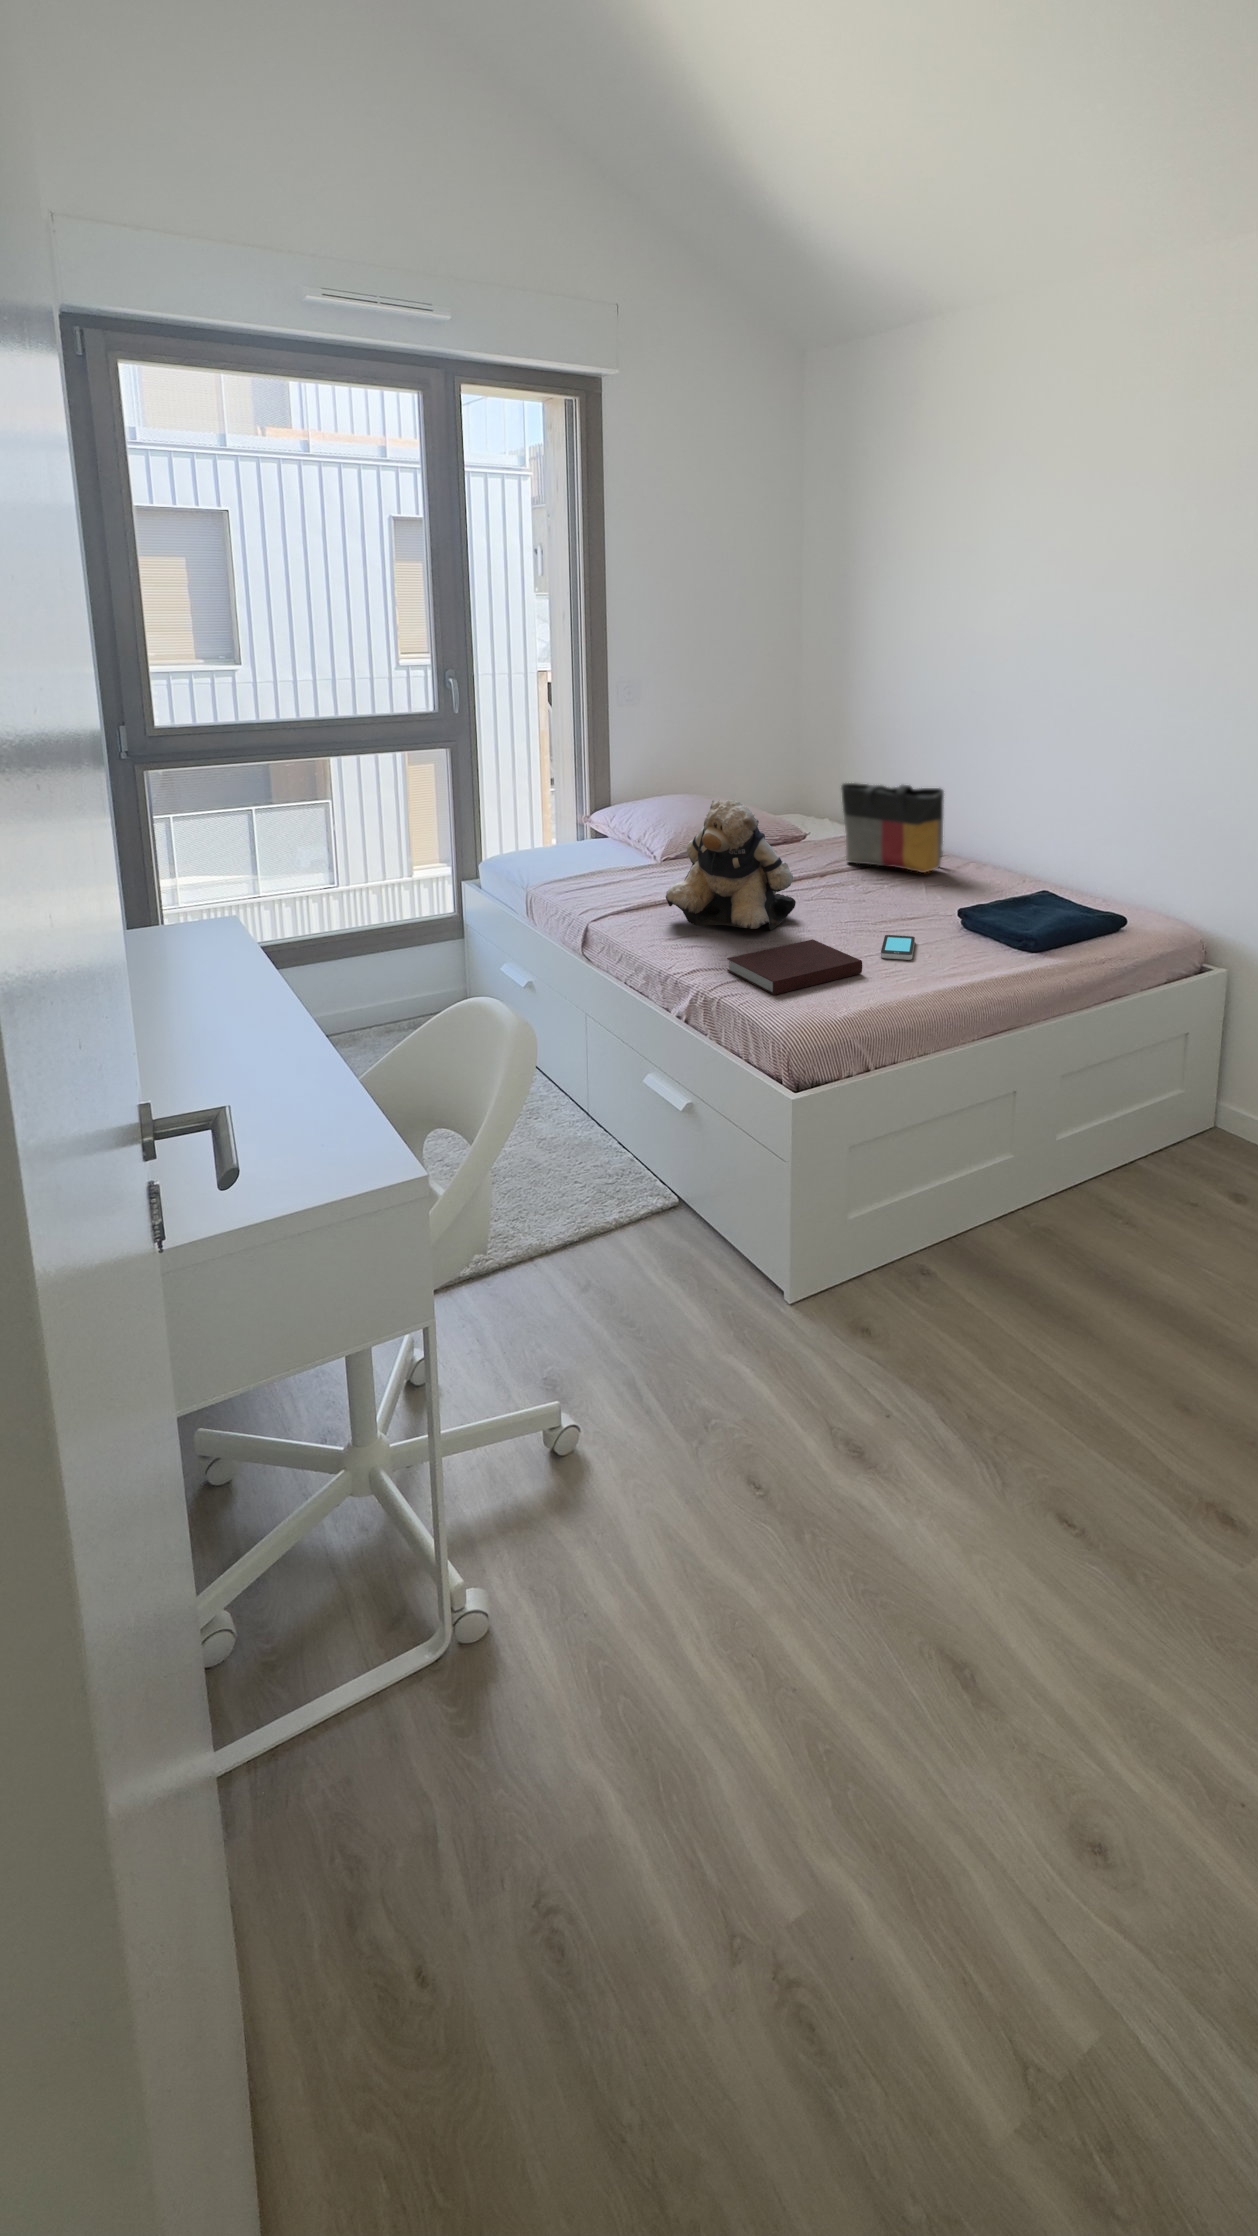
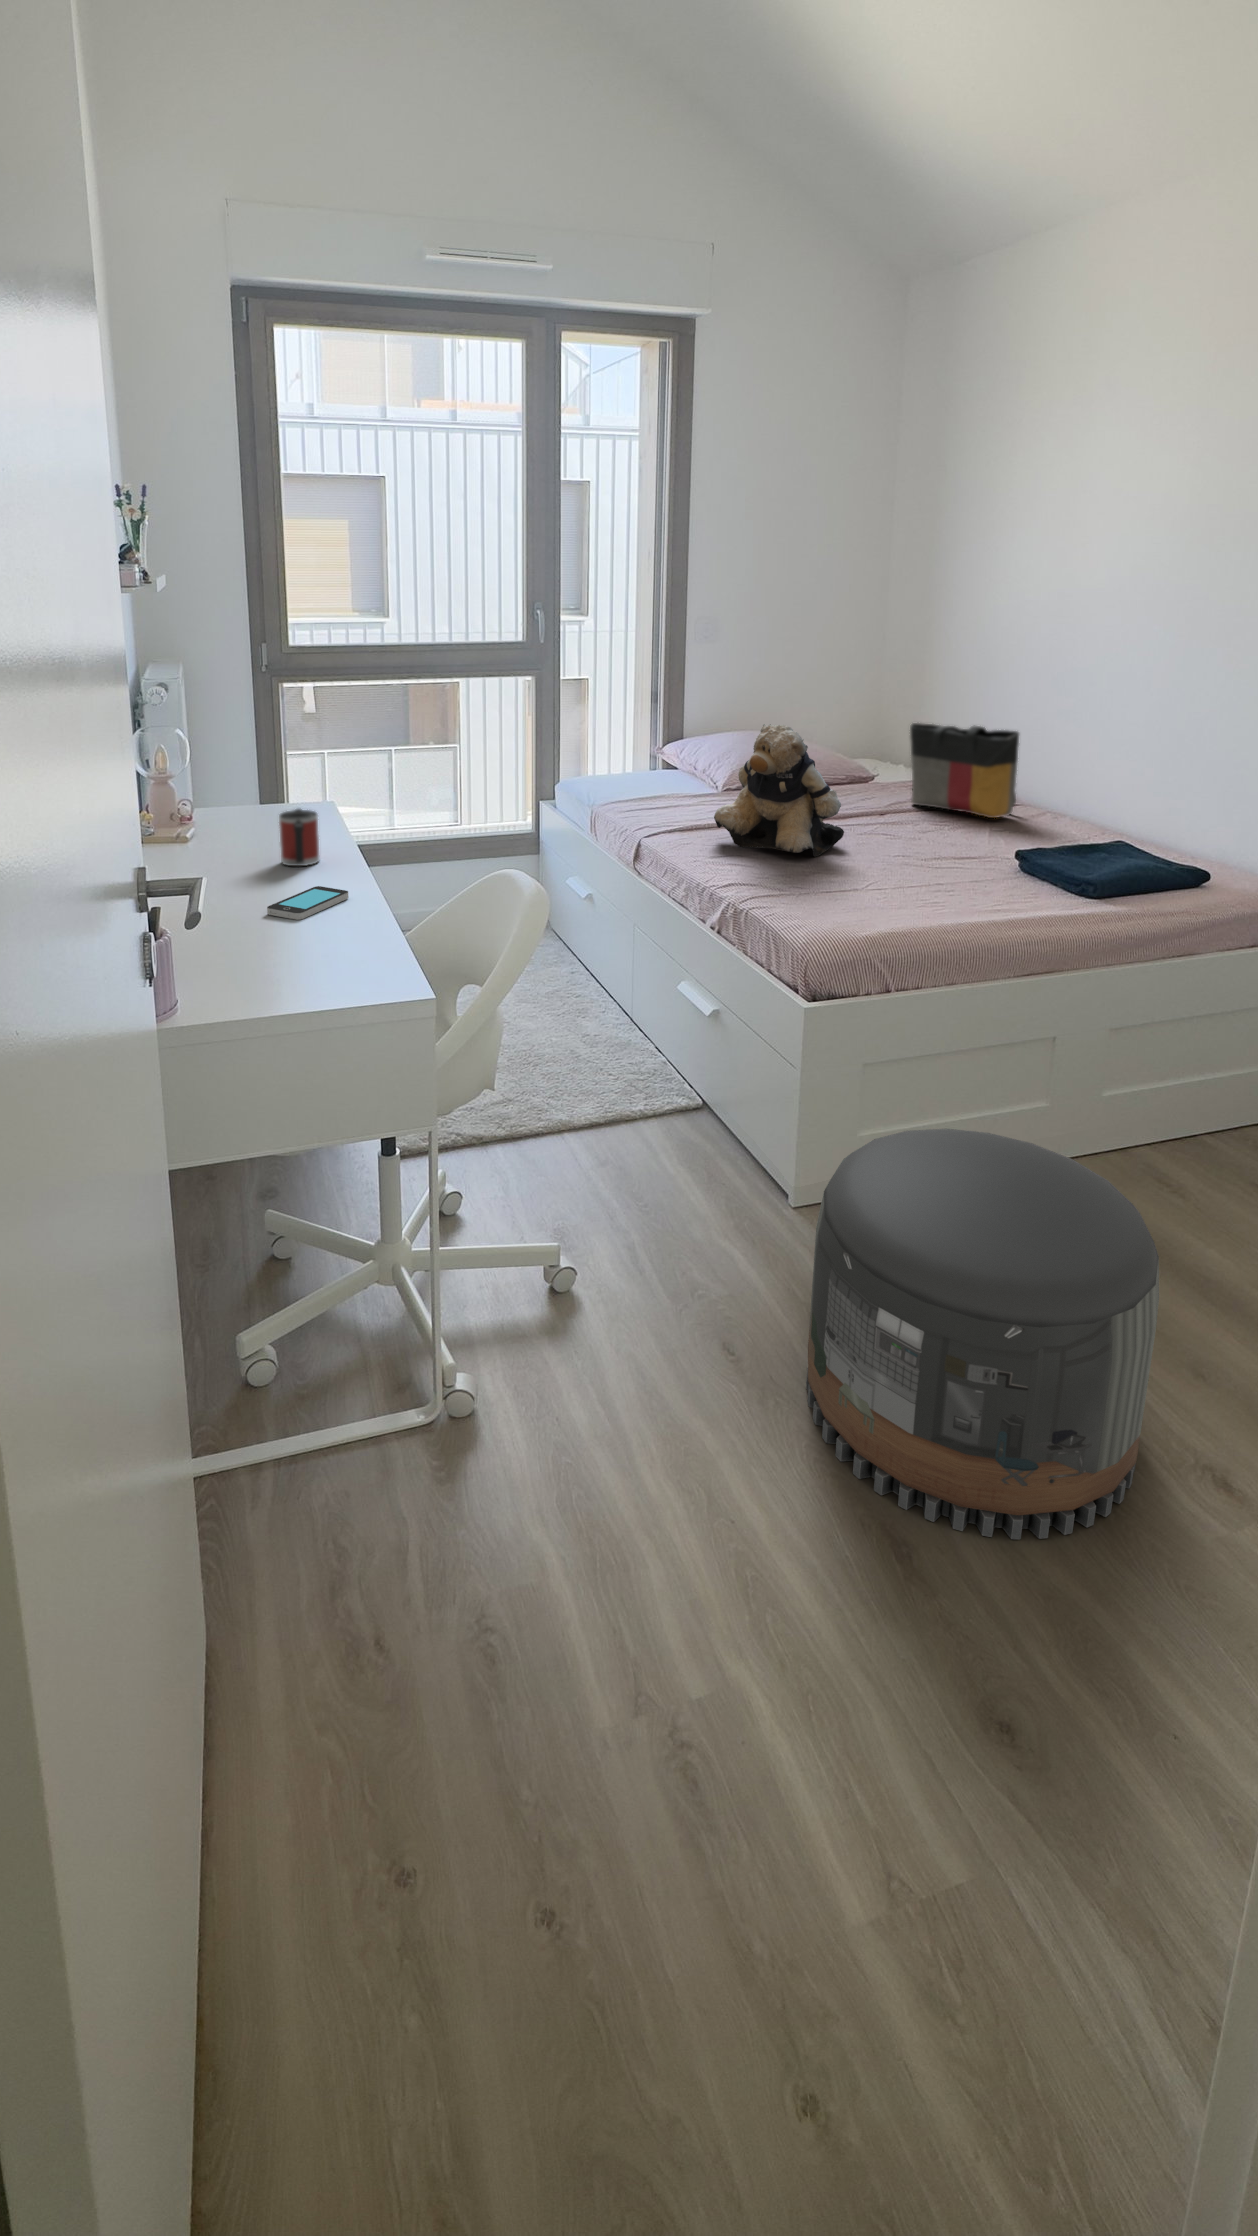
smartphone: present [881,935,915,960] -> present [267,886,349,920]
notebook: present [727,939,862,995] -> none [761,866,898,911]
mug: none [184,941,238,1011] -> present [279,809,319,866]
pouf: none [838,1215,1170,1643] -> present [806,1129,1159,1539]

